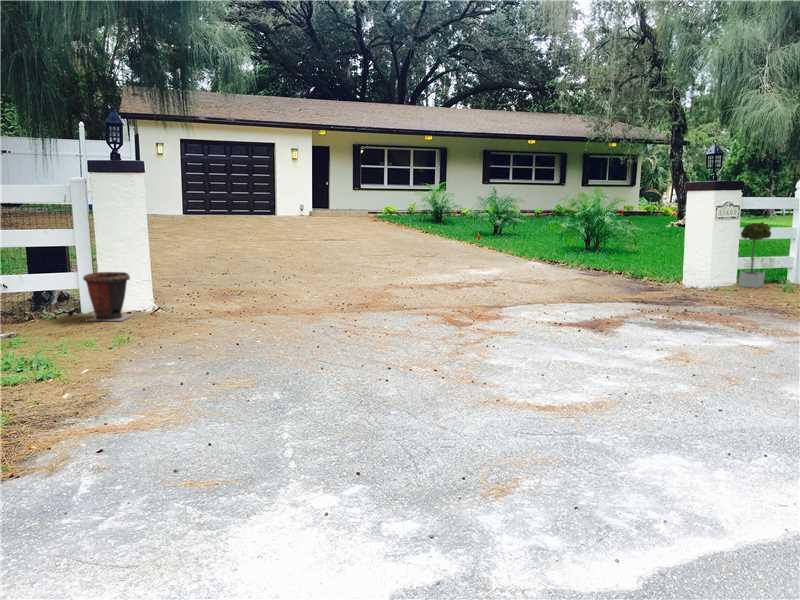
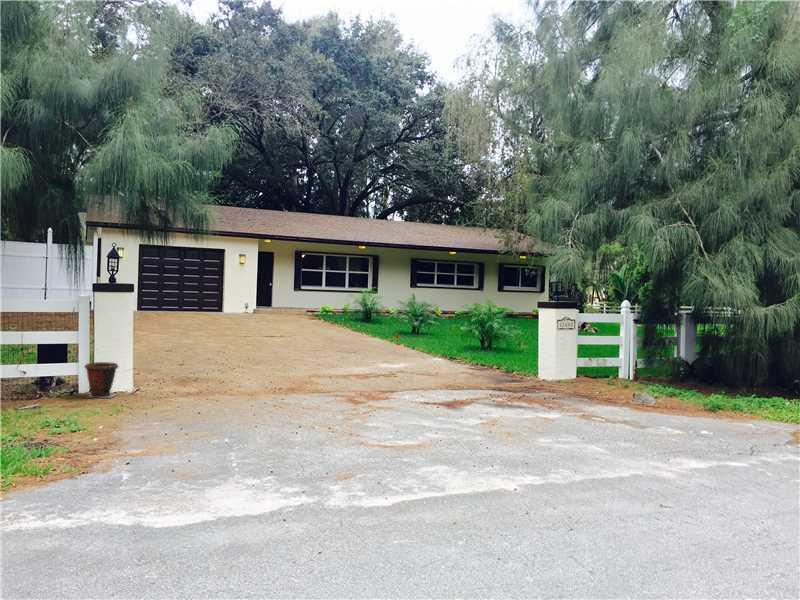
potted tree: present [738,222,771,288] -> none [576,331,597,381]

